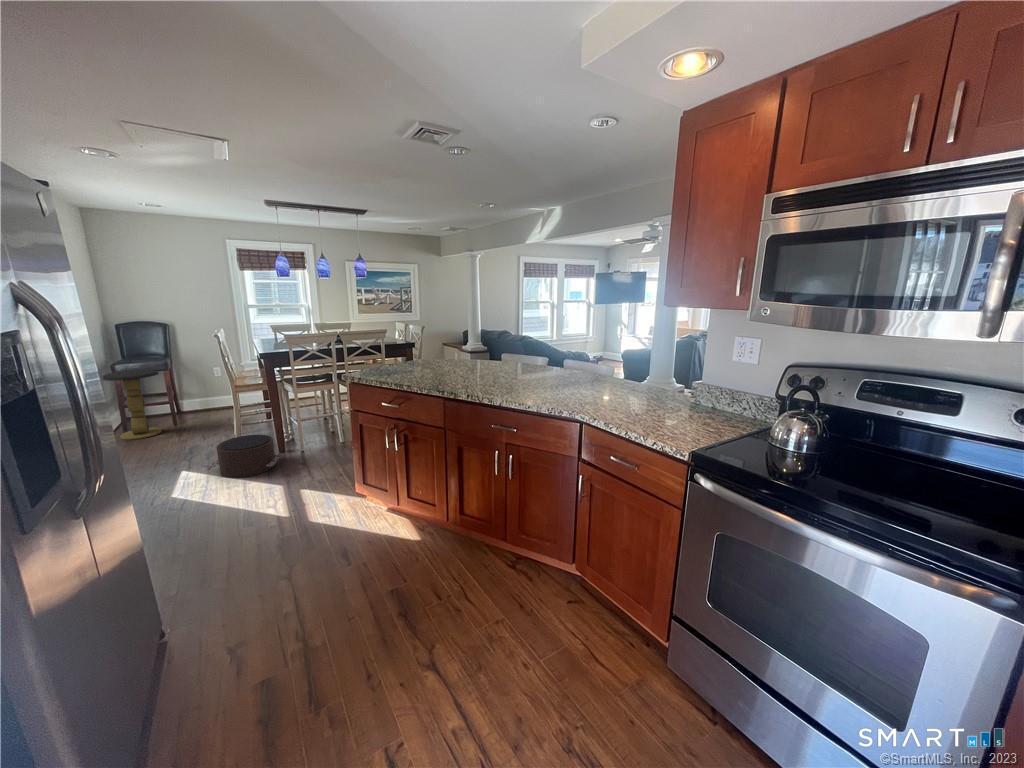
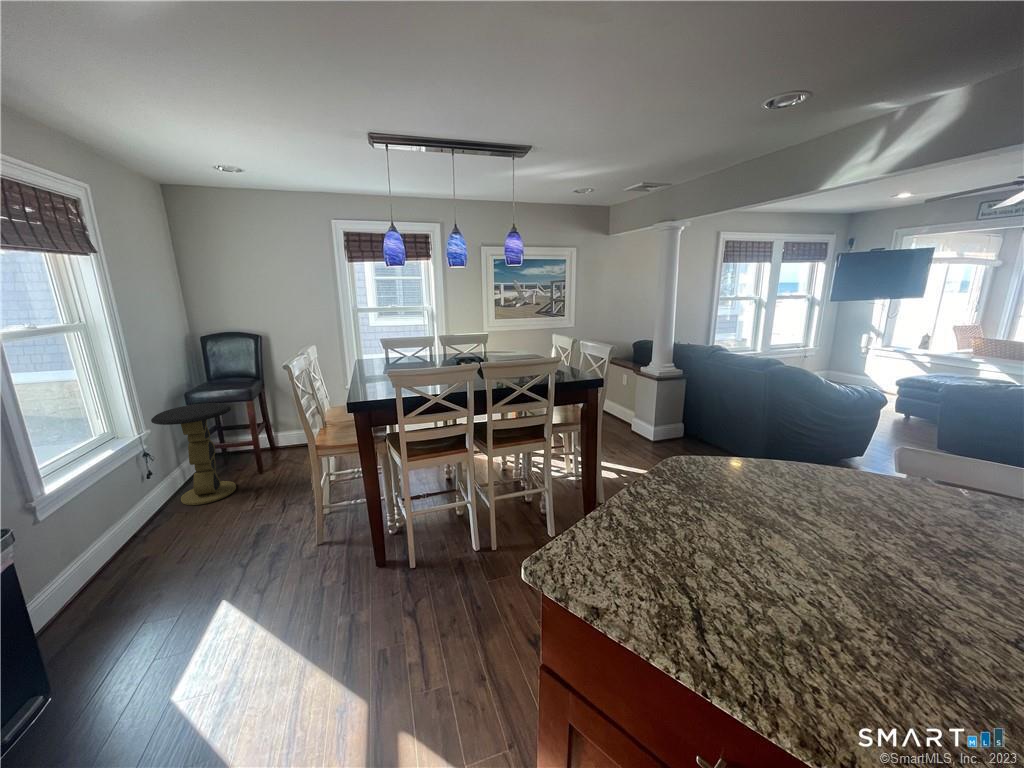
pouf: present [207,435,281,478] -> none [231,549,368,660]

